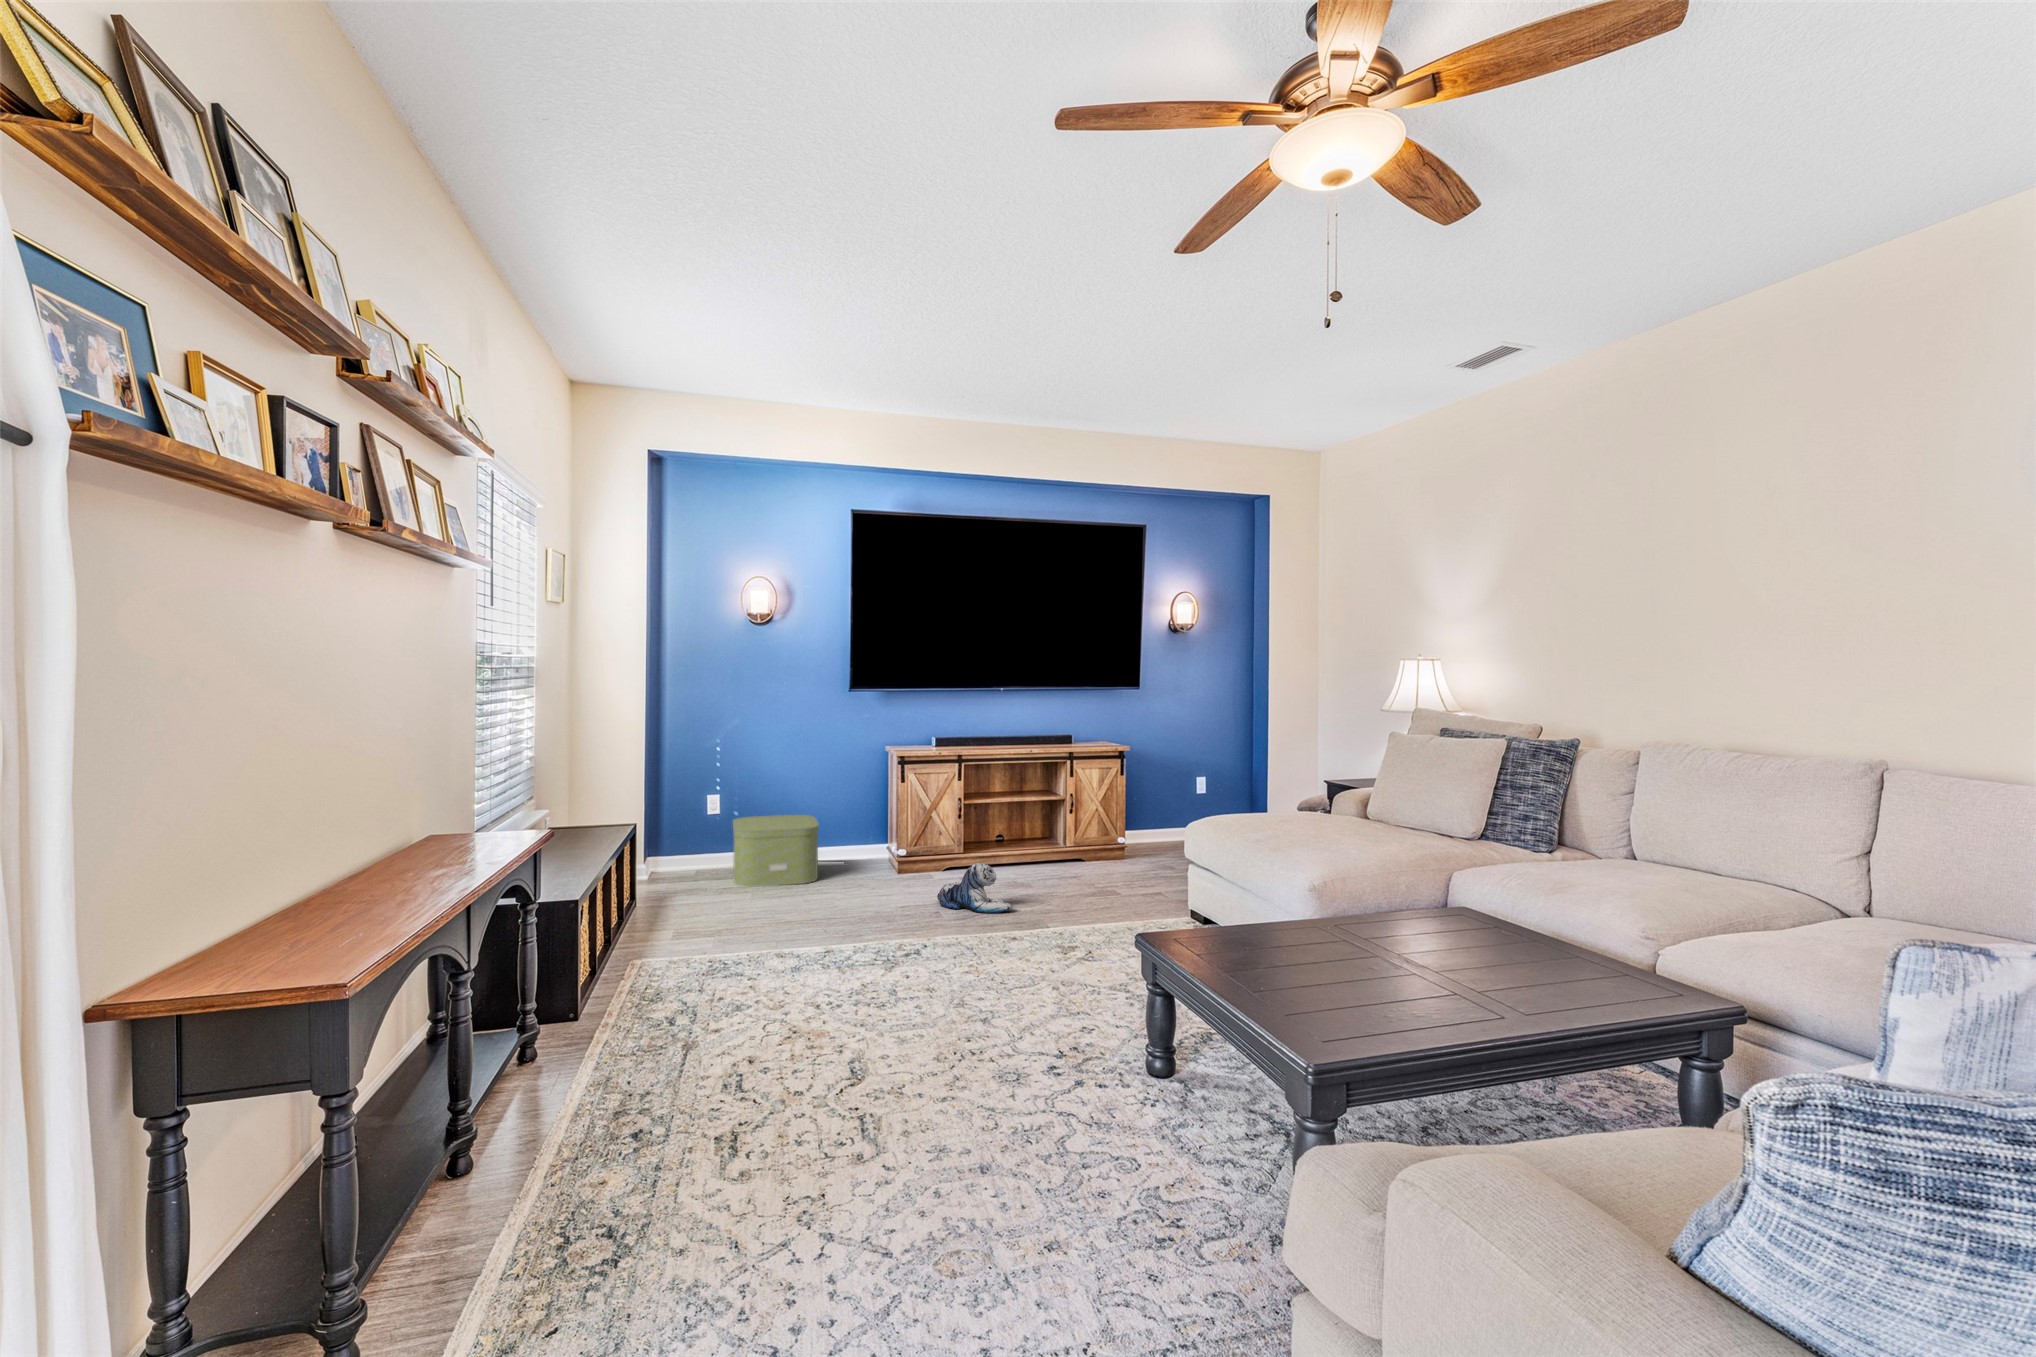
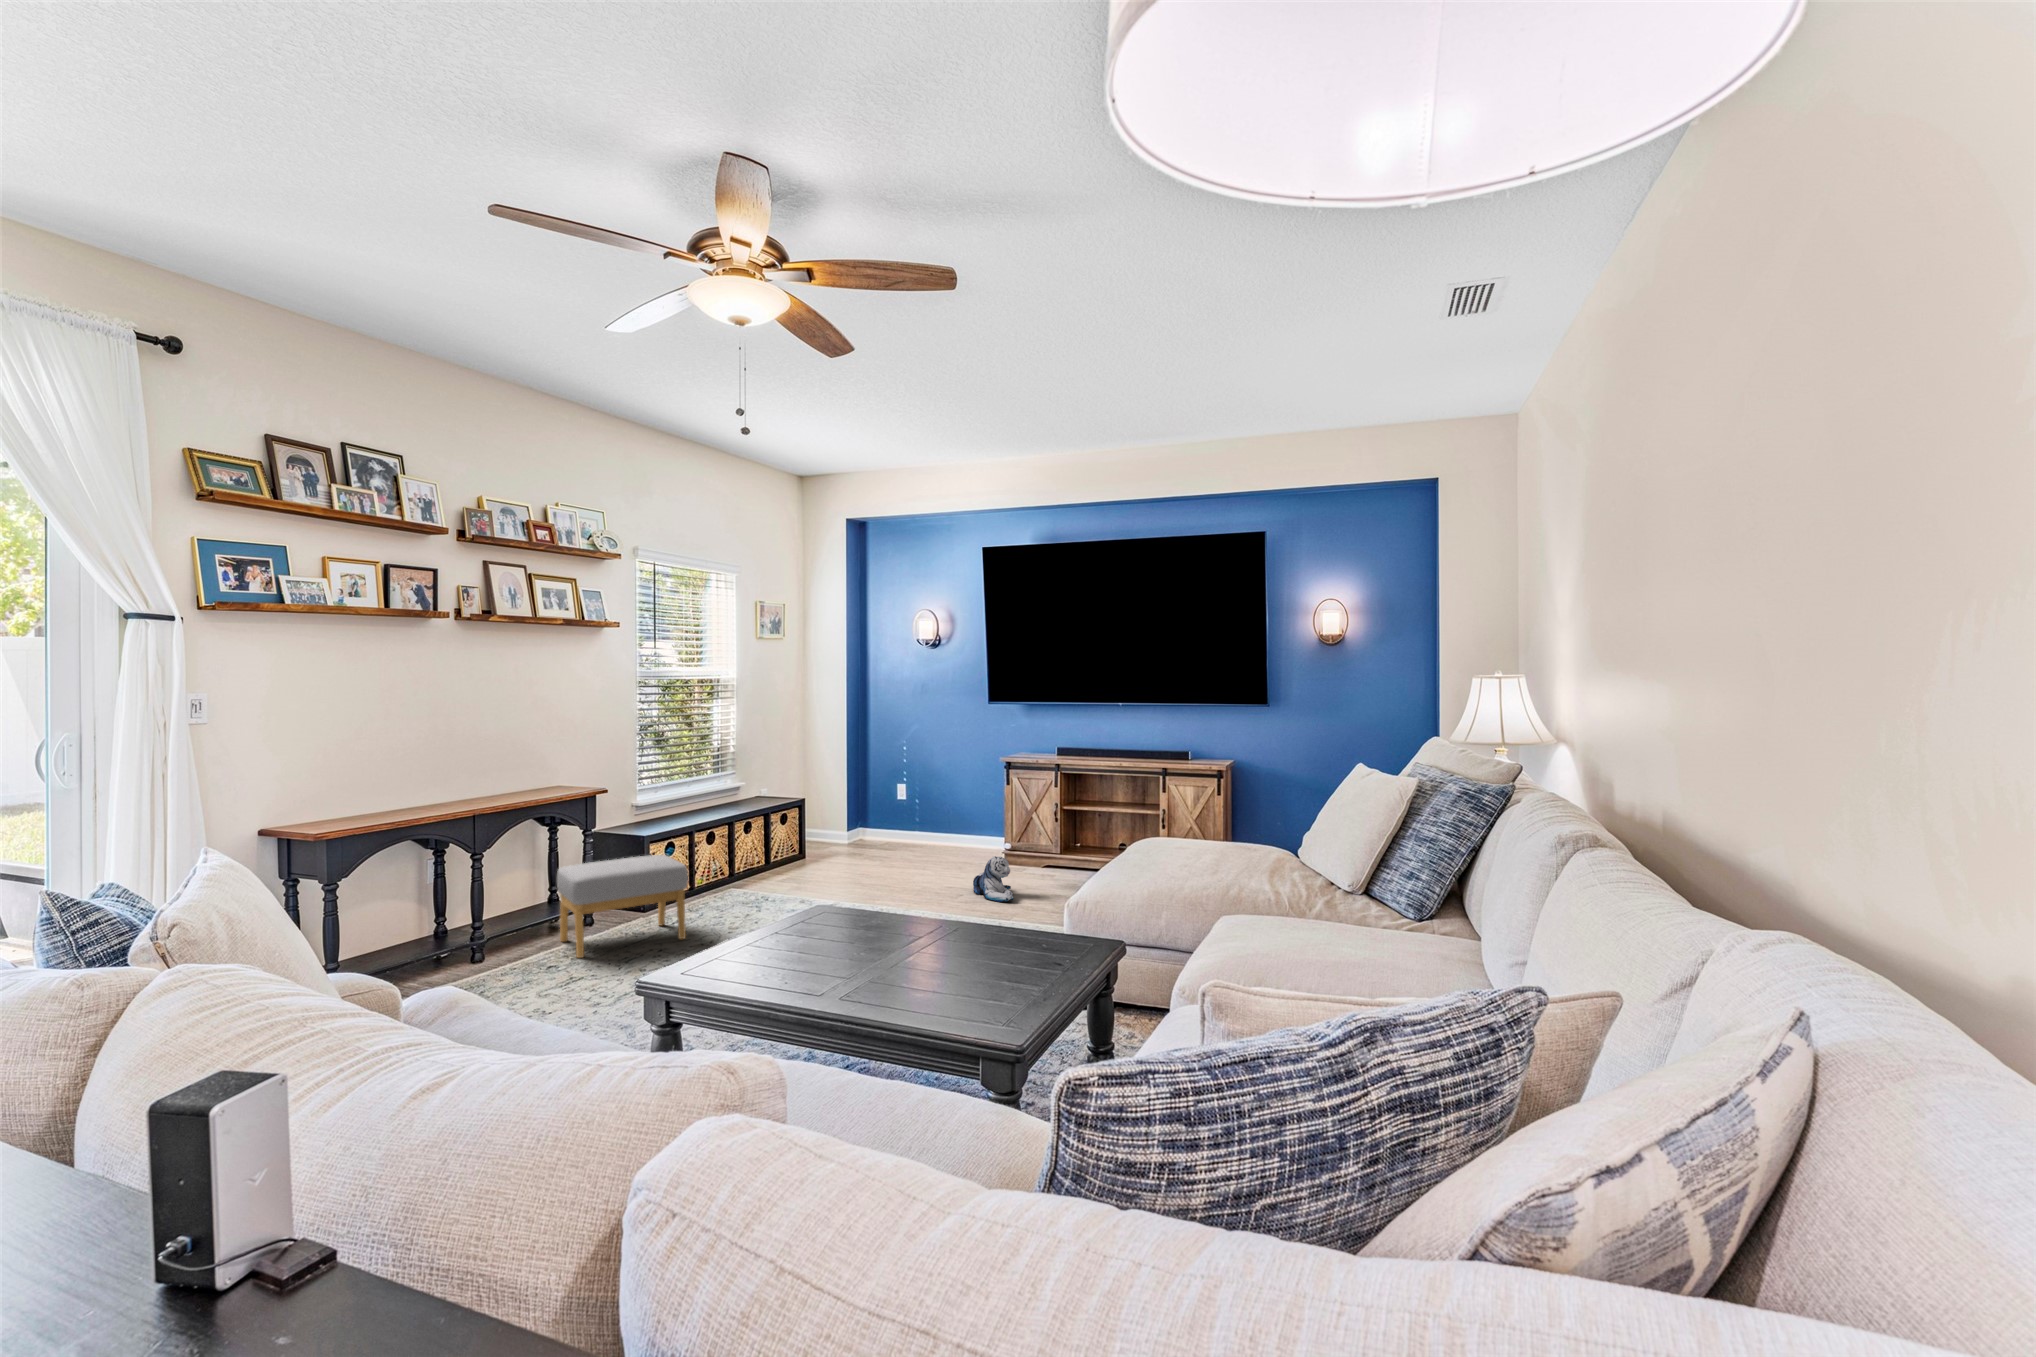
storage box: present [733,815,819,887] -> none [884,805,962,861]
footstool: none [616,920,802,1097] -> present [557,855,688,958]

